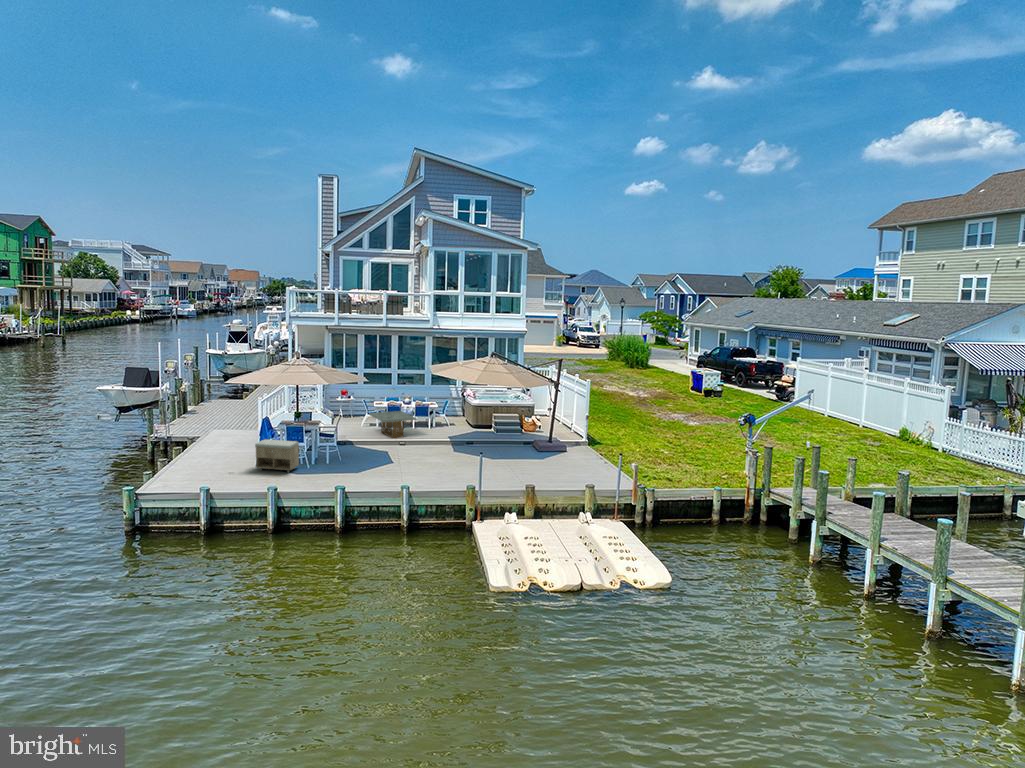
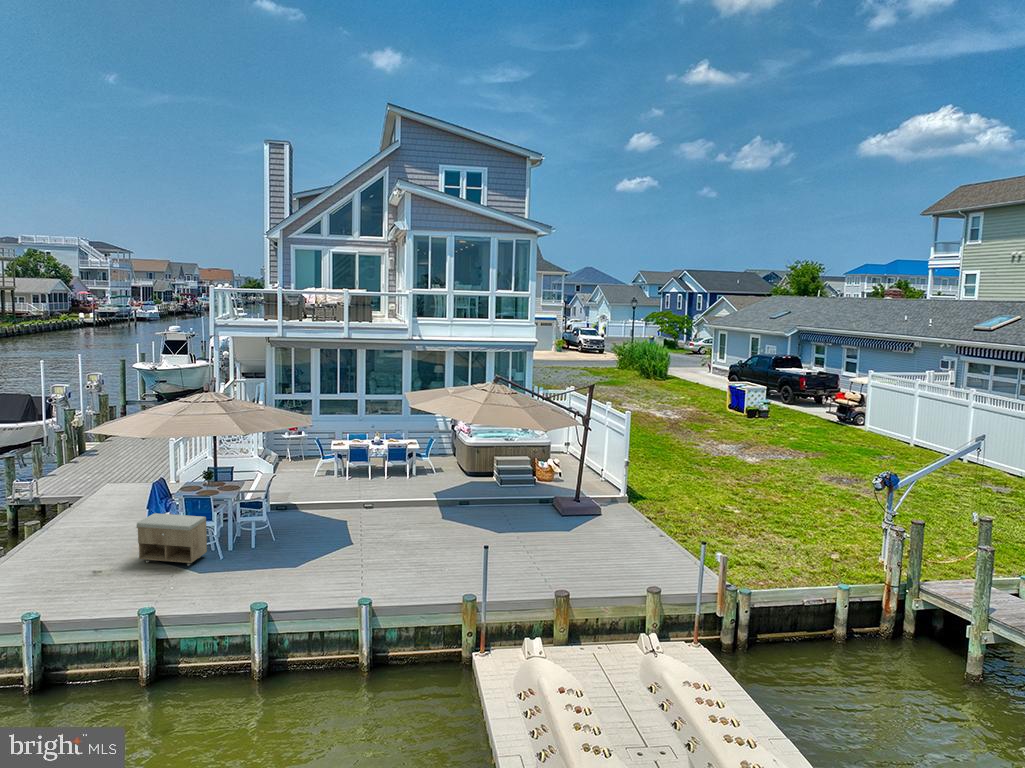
coffee table: present [369,411,416,438] -> none [324,454,389,495]

